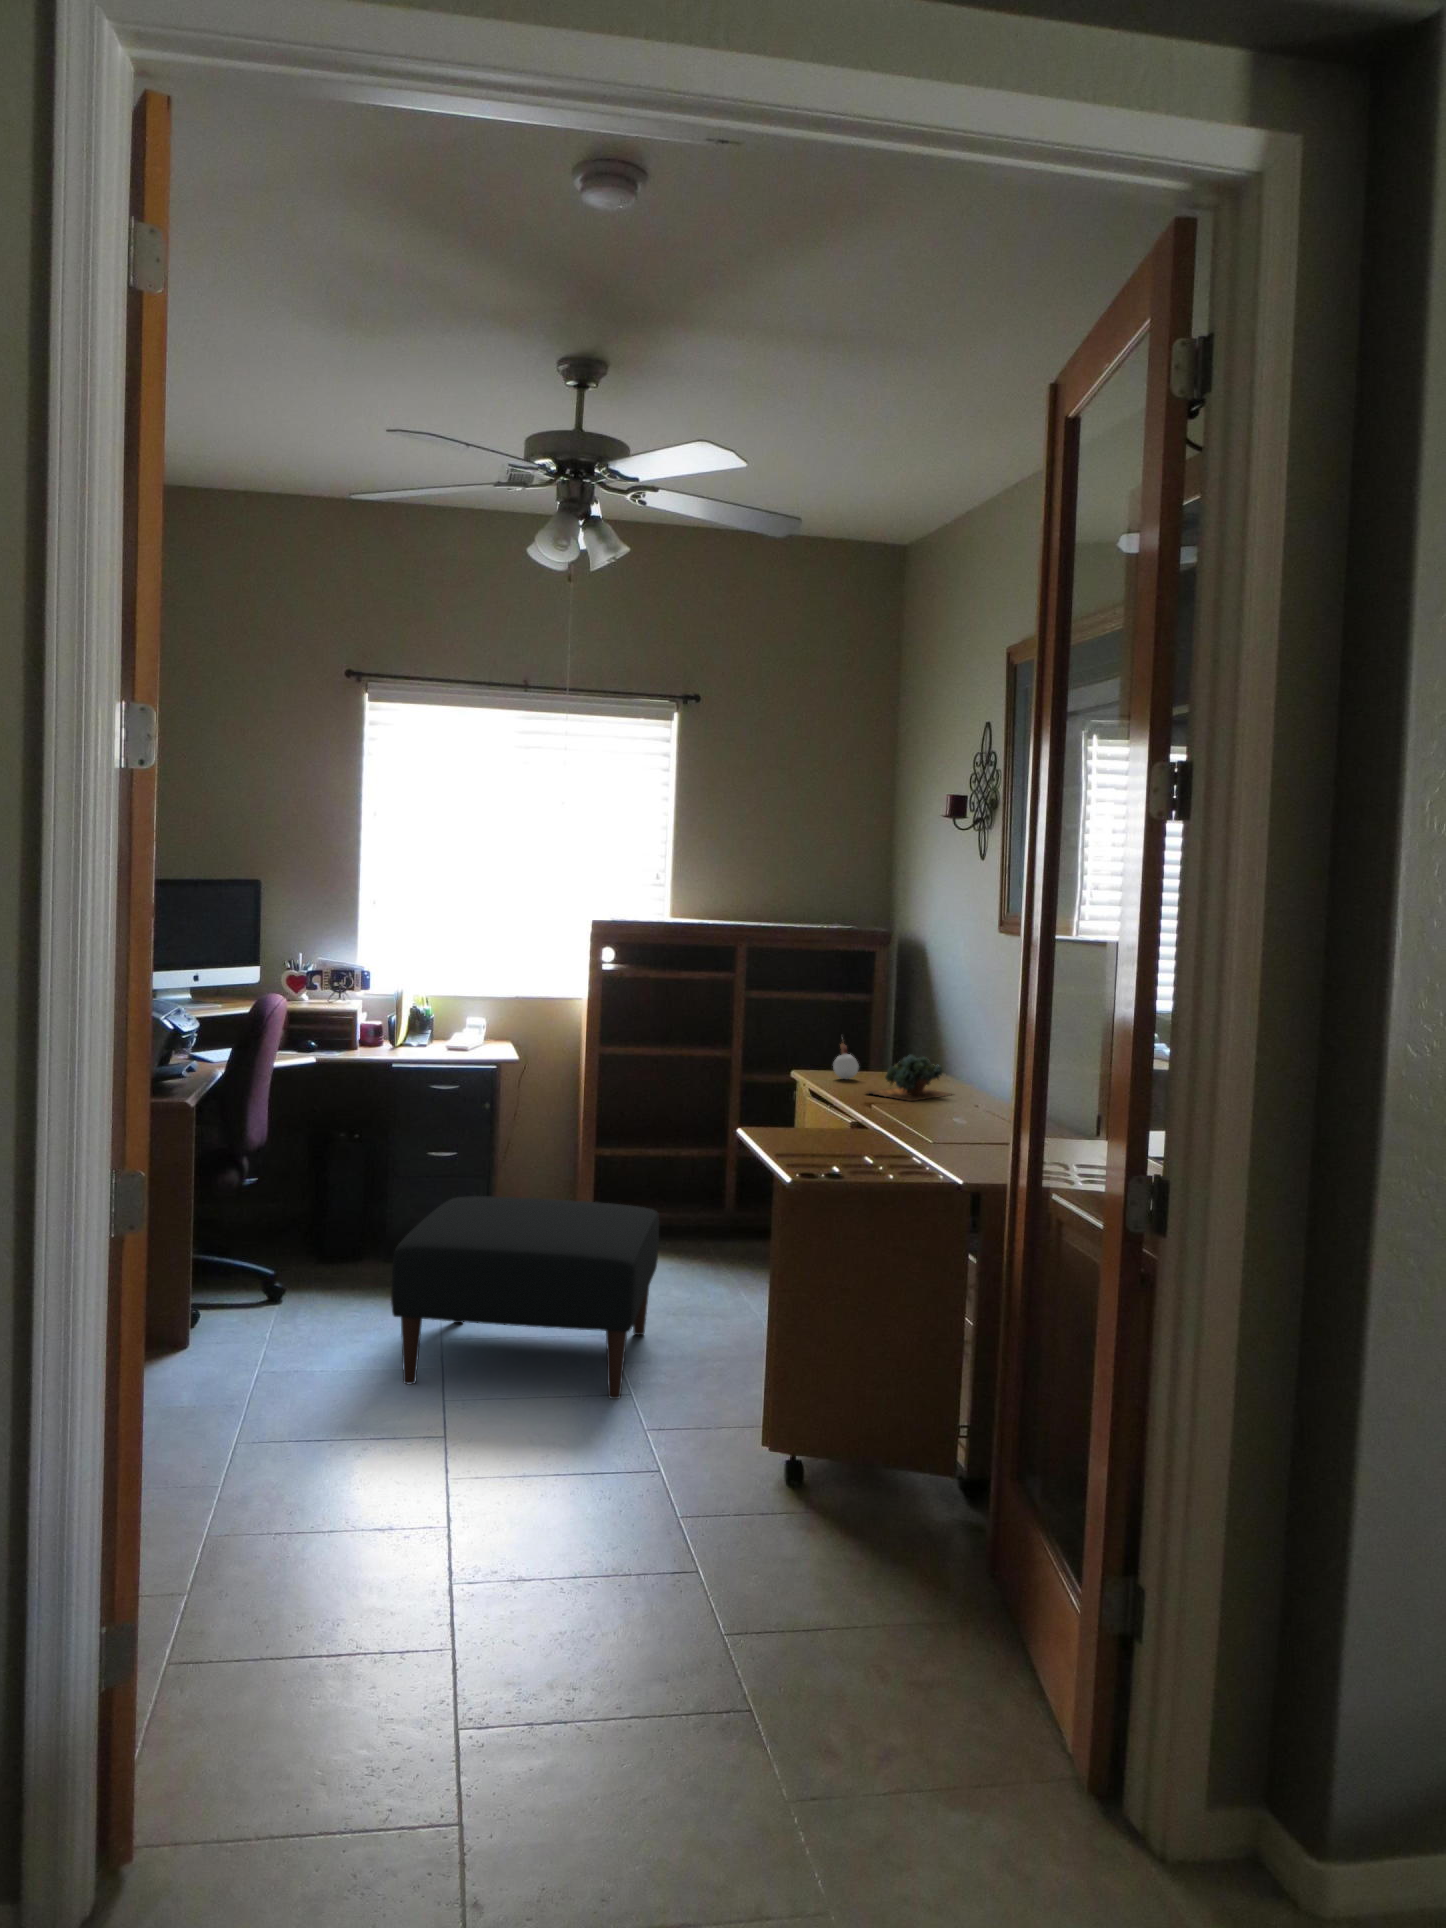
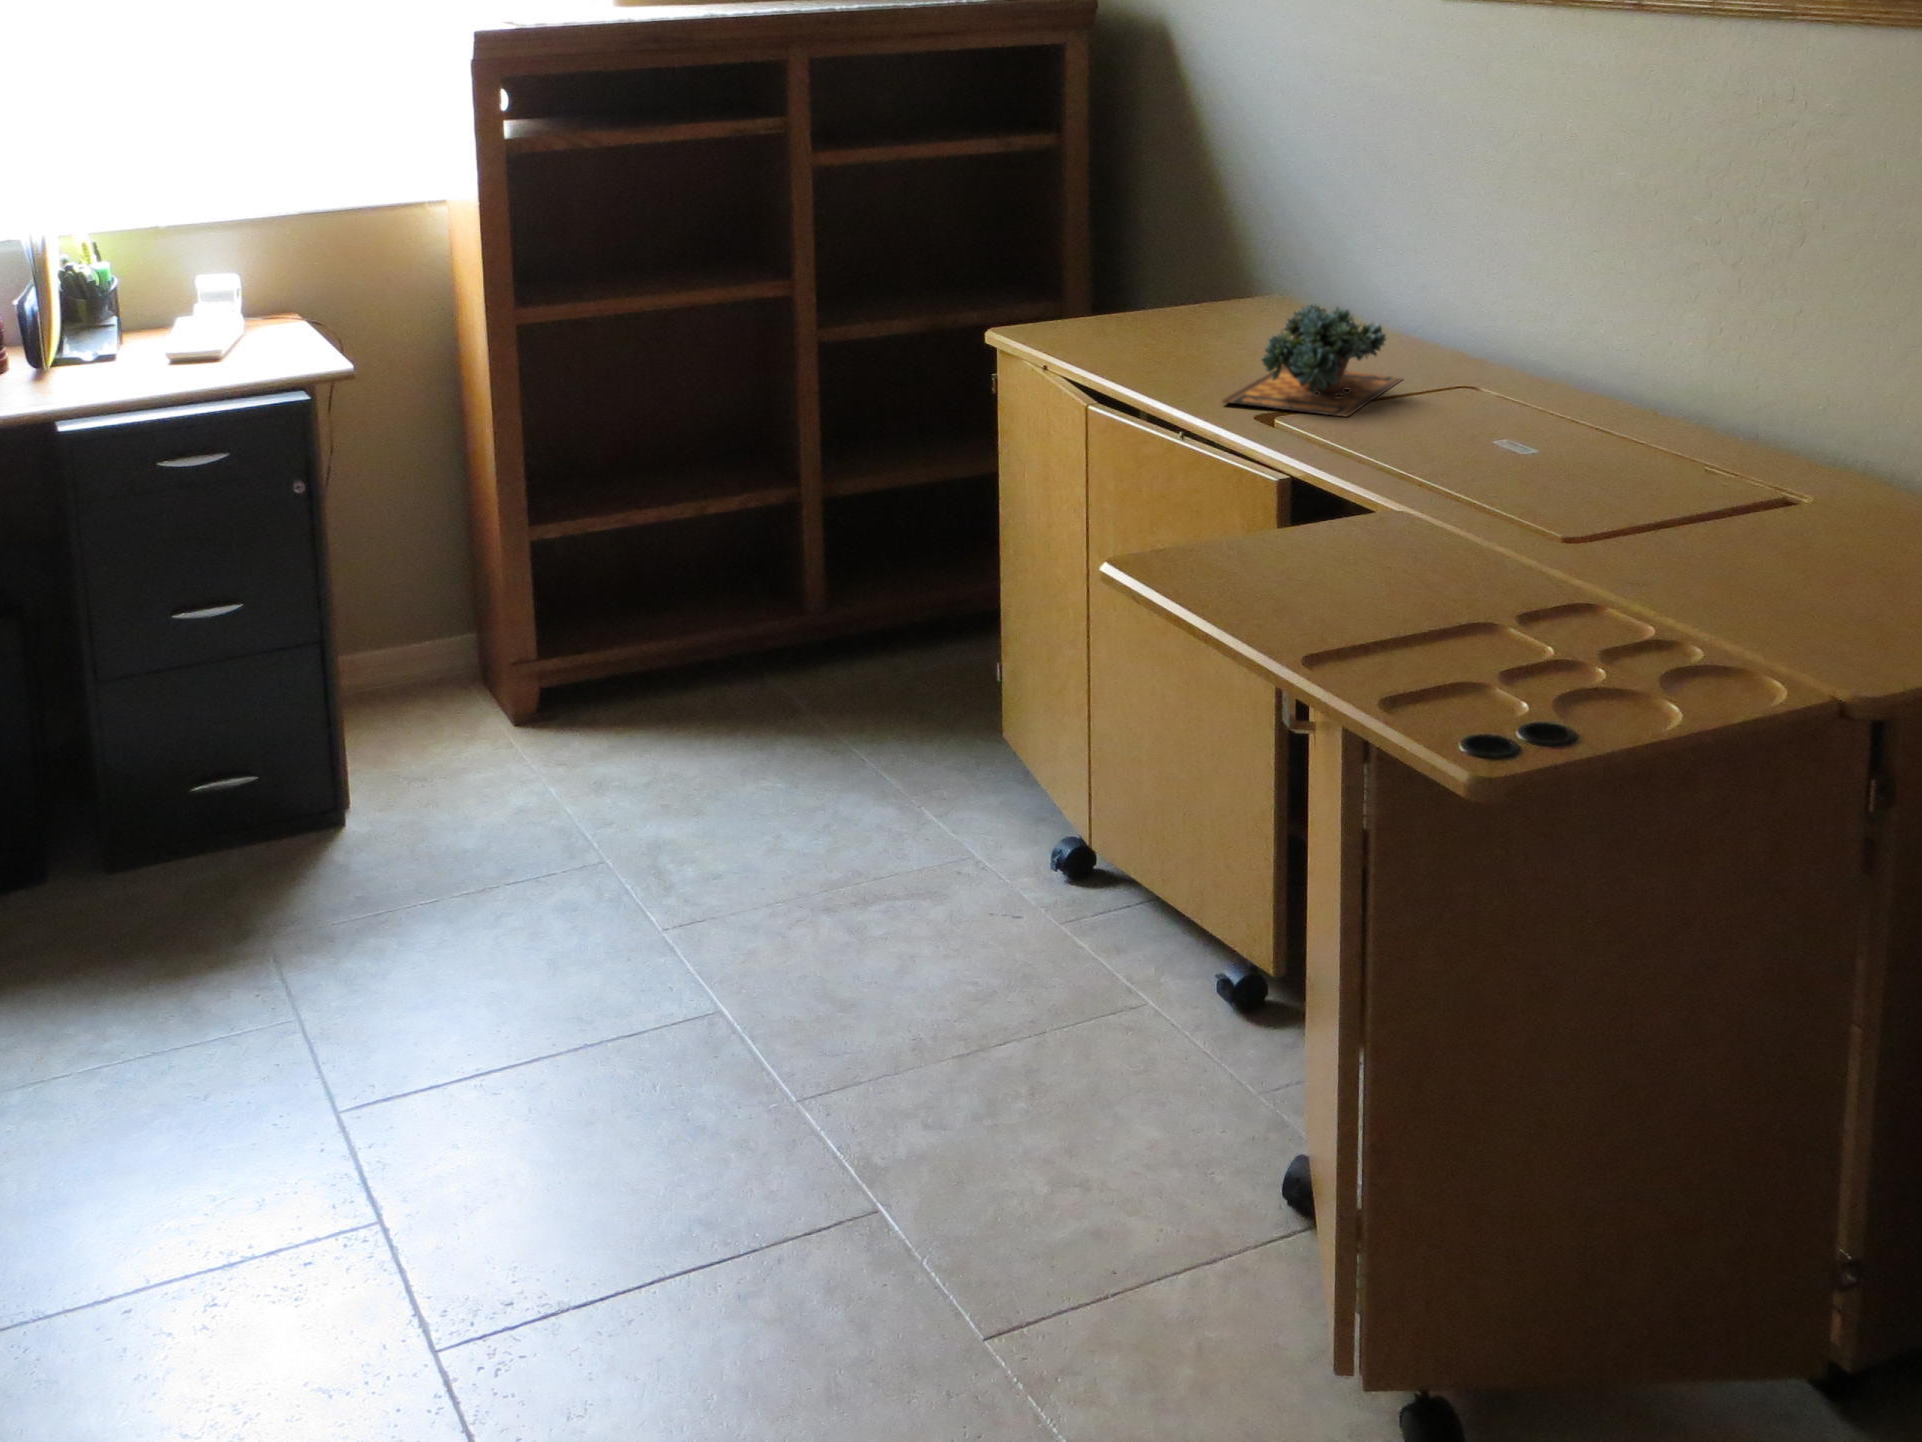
candle: present [833,1043,859,1079] -> none [1099,260,1155,357]
ottoman: present [391,1196,659,1399] -> none [231,724,861,1303]

